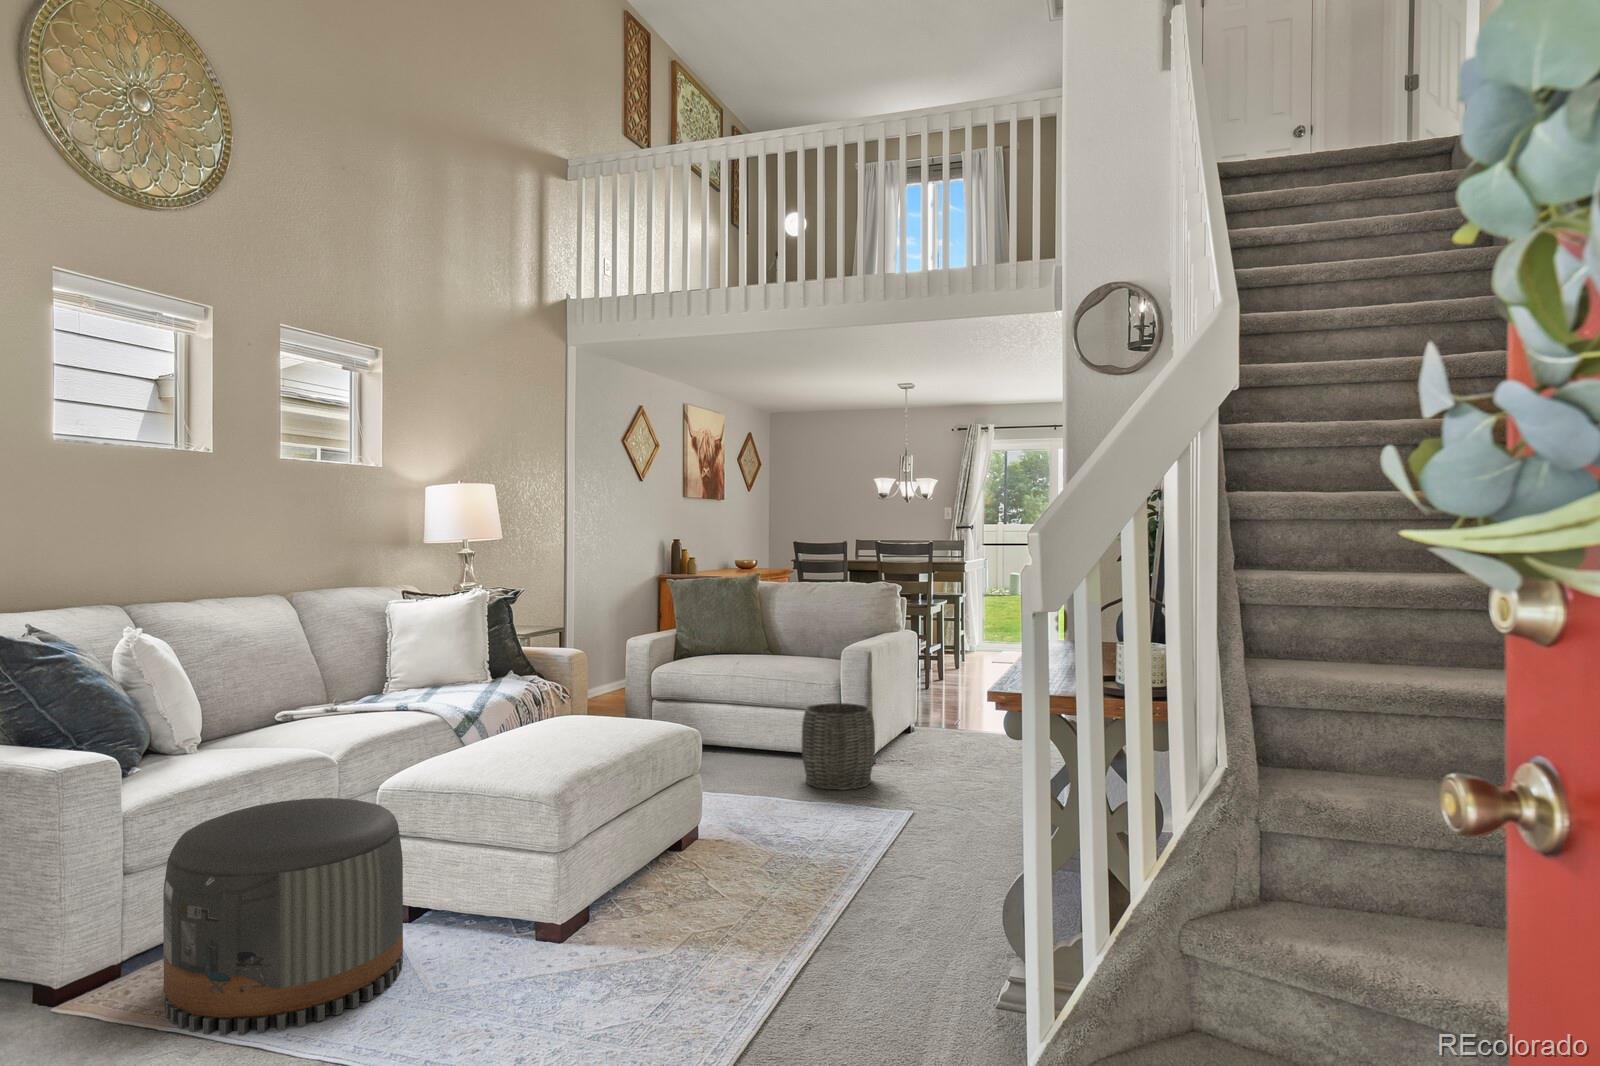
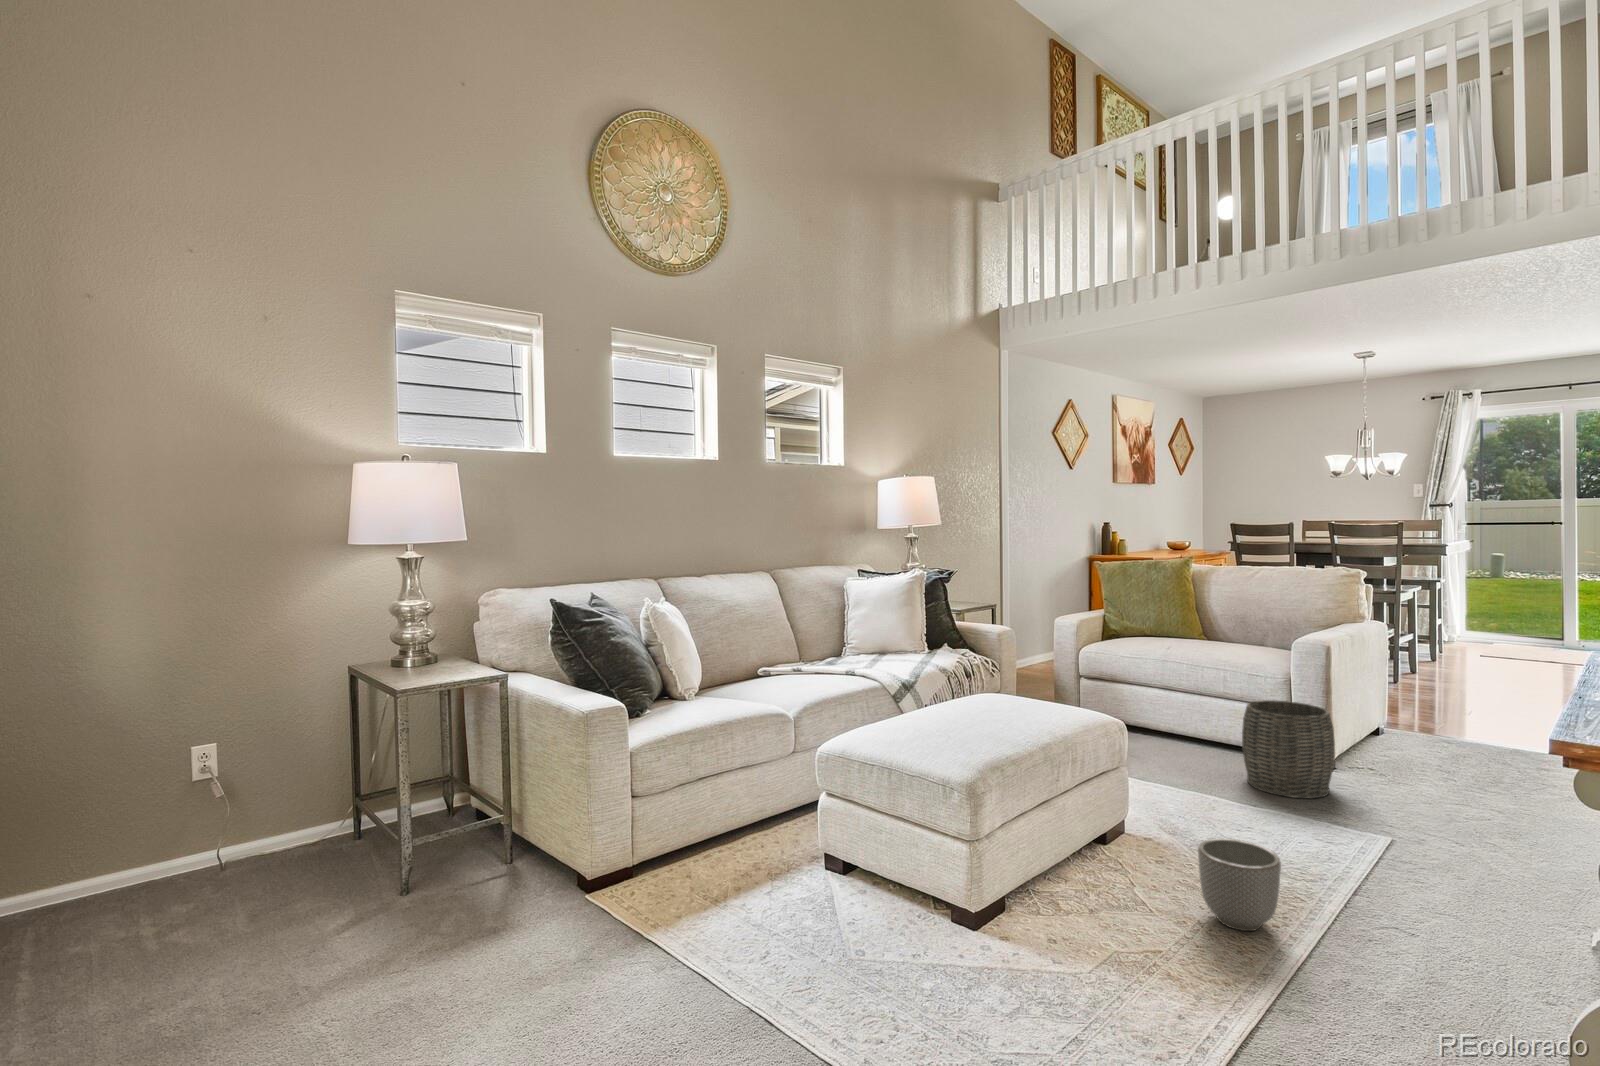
pouf: present [163,798,403,1036] -> none [652,758,834,966]
planter: none [763,820,829,899] -> present [1198,838,1281,931]

